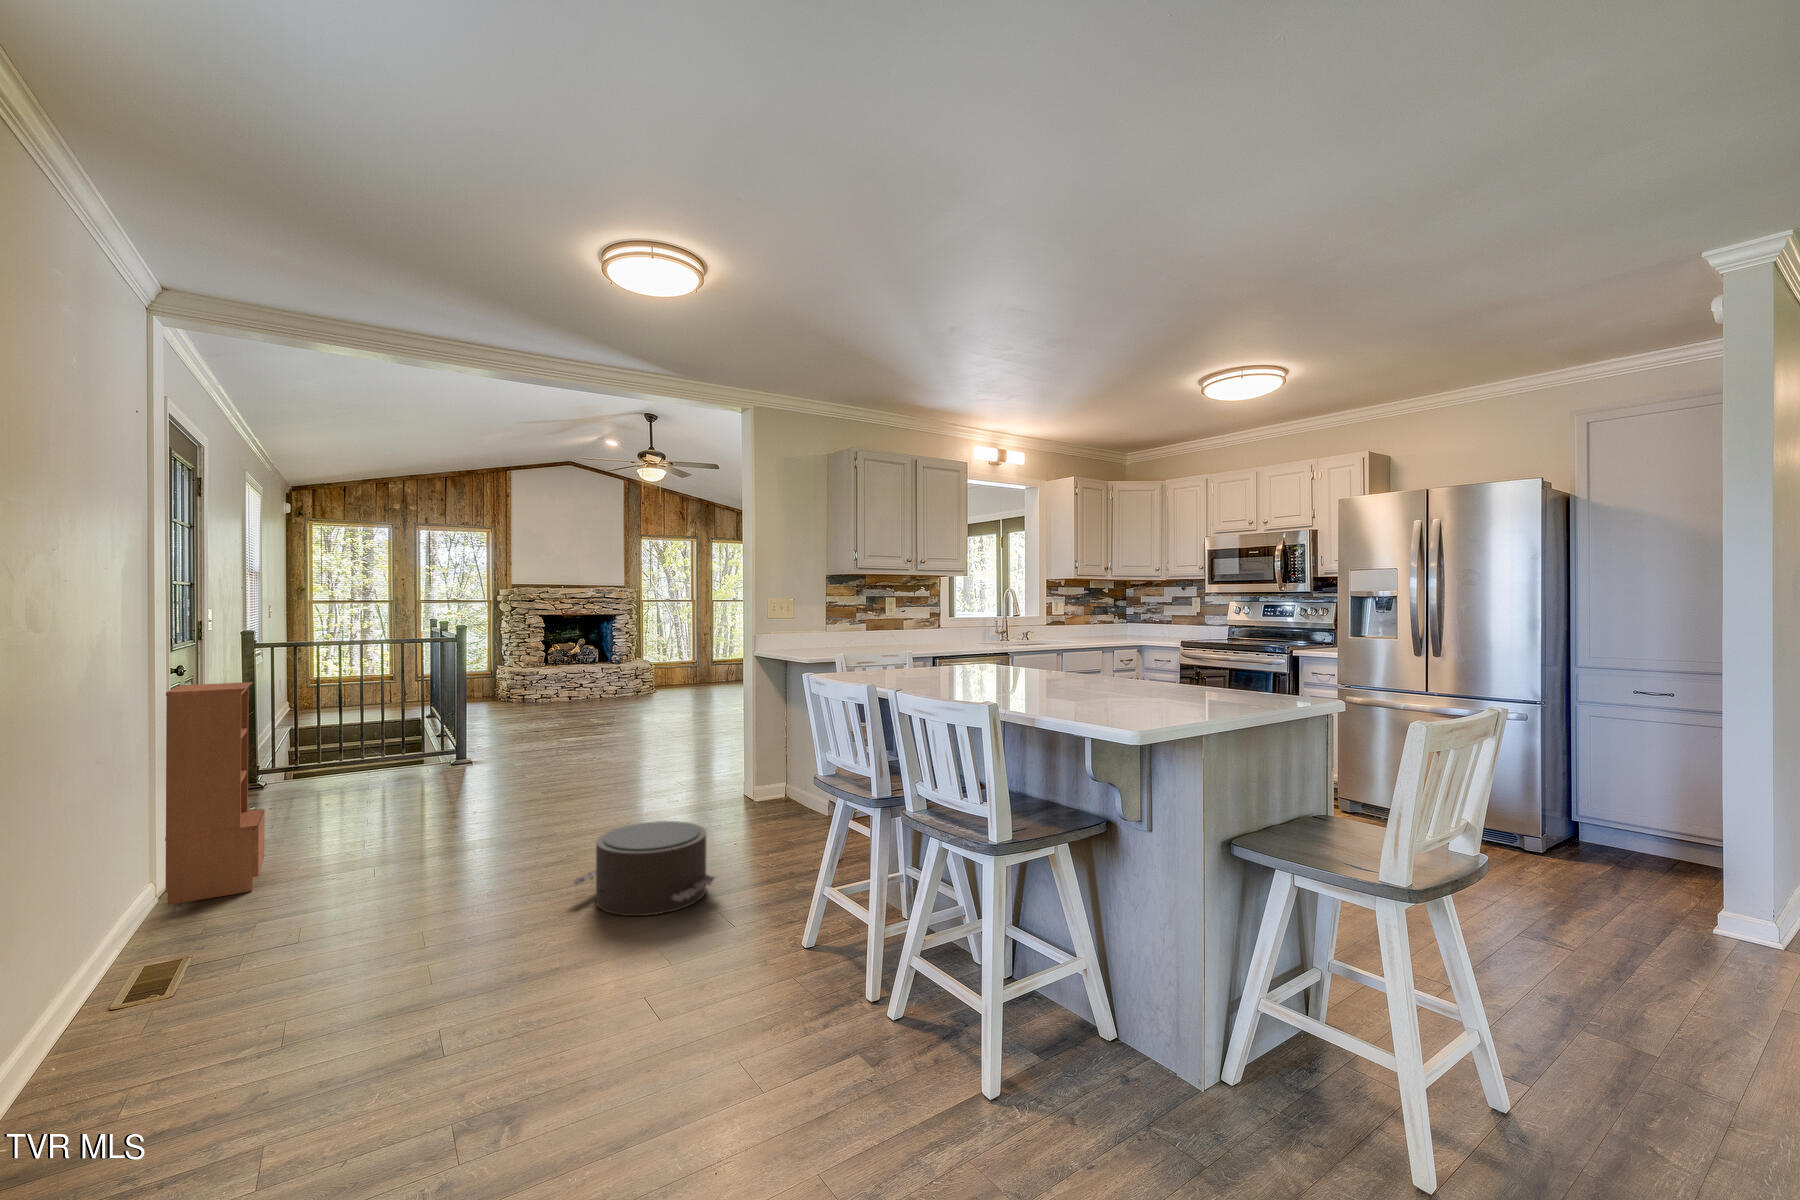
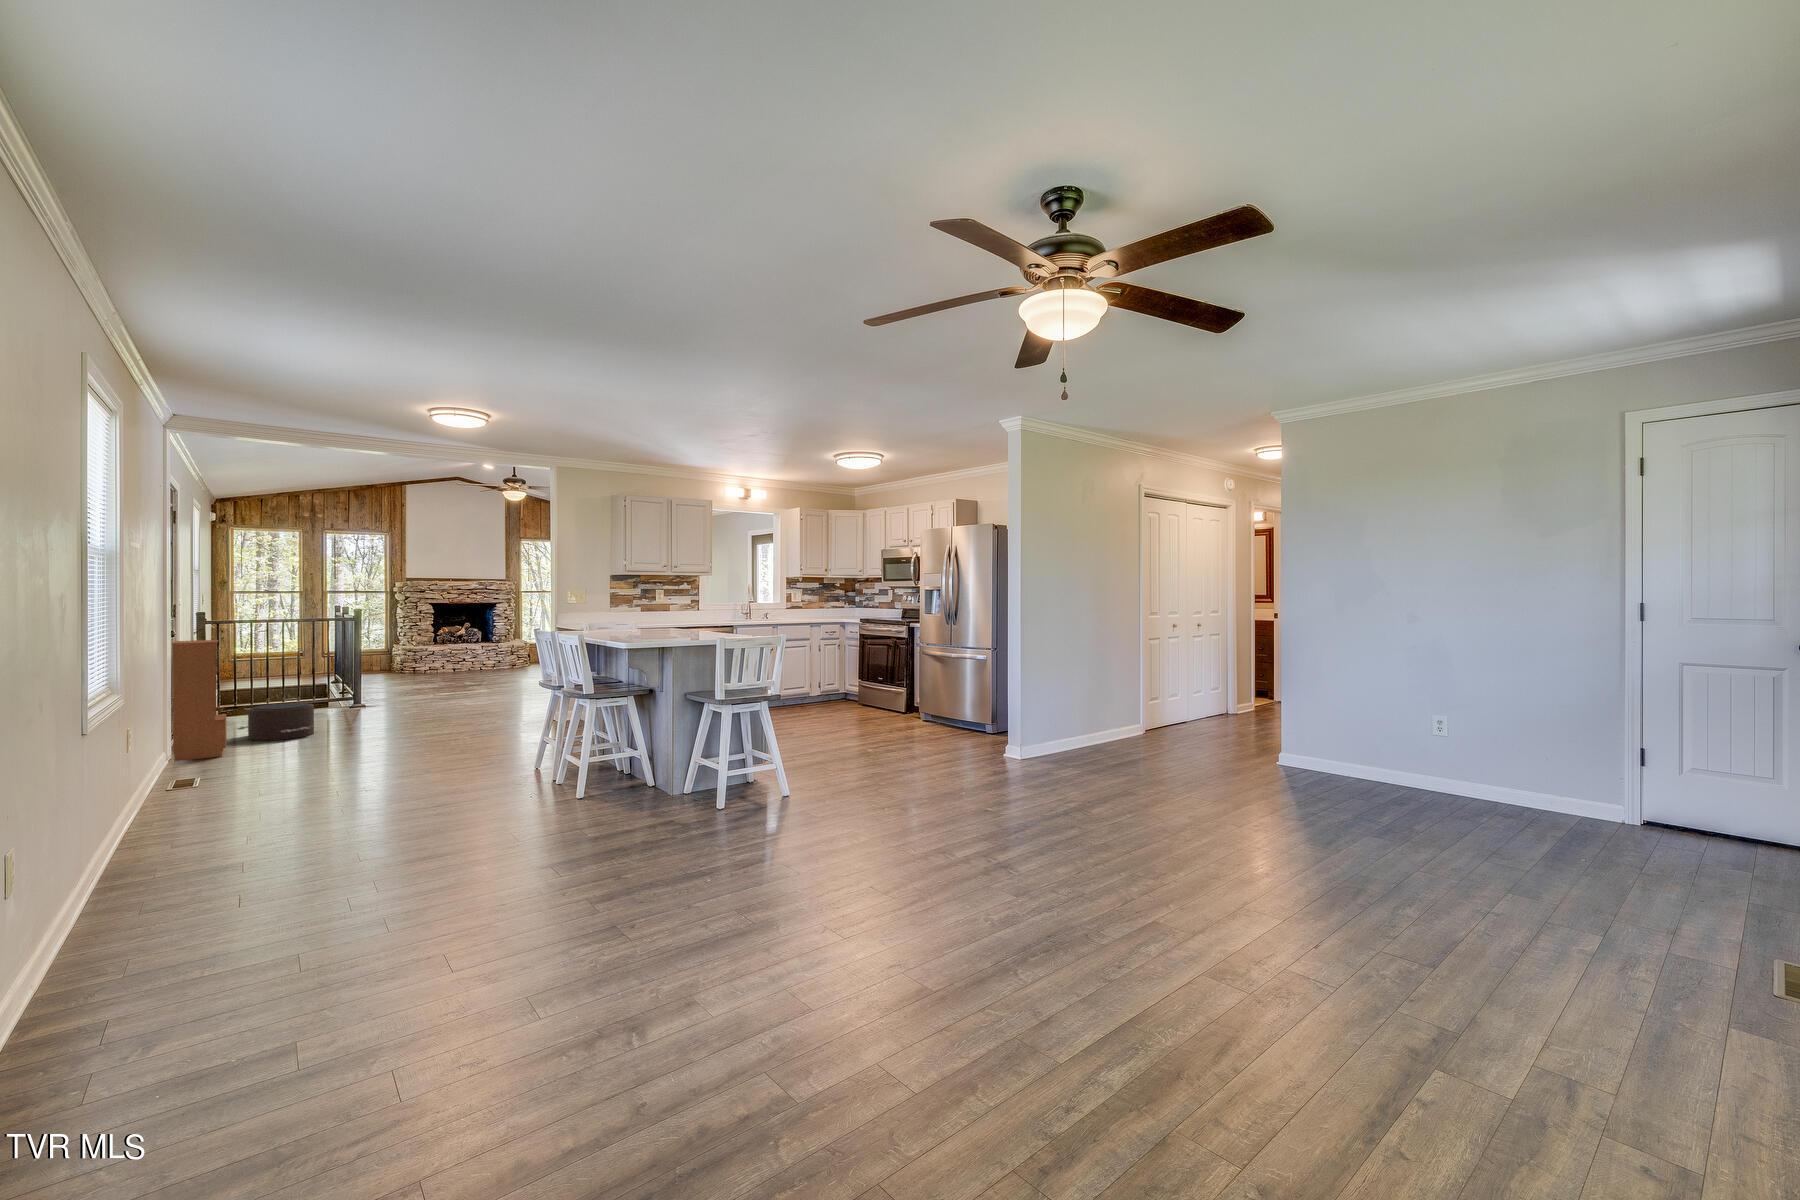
pouf: present [572,821,715,916] -> present [237,703,314,741]

